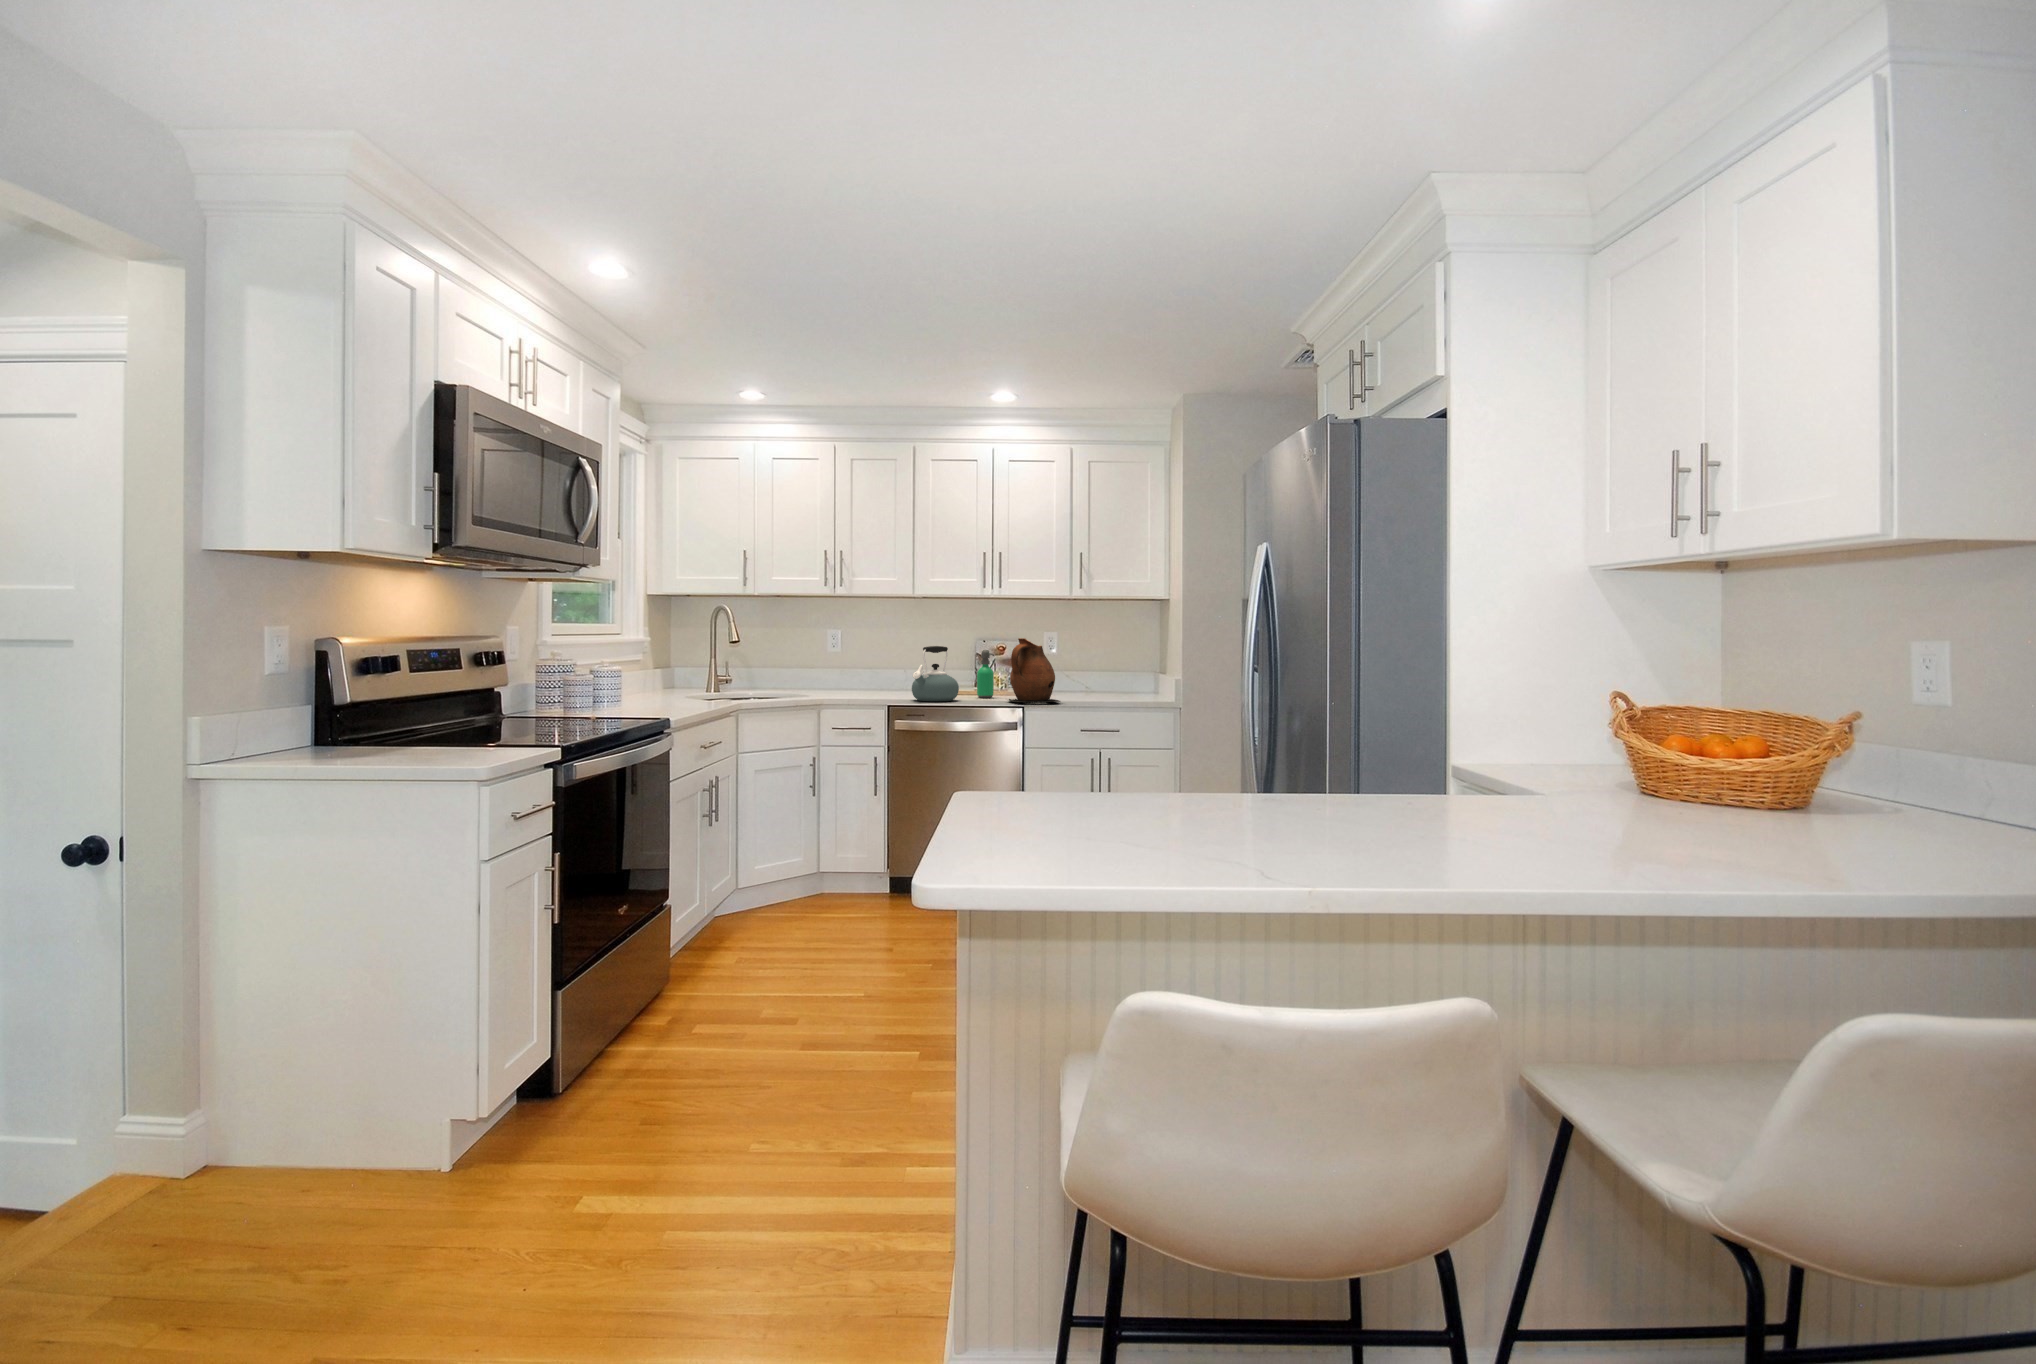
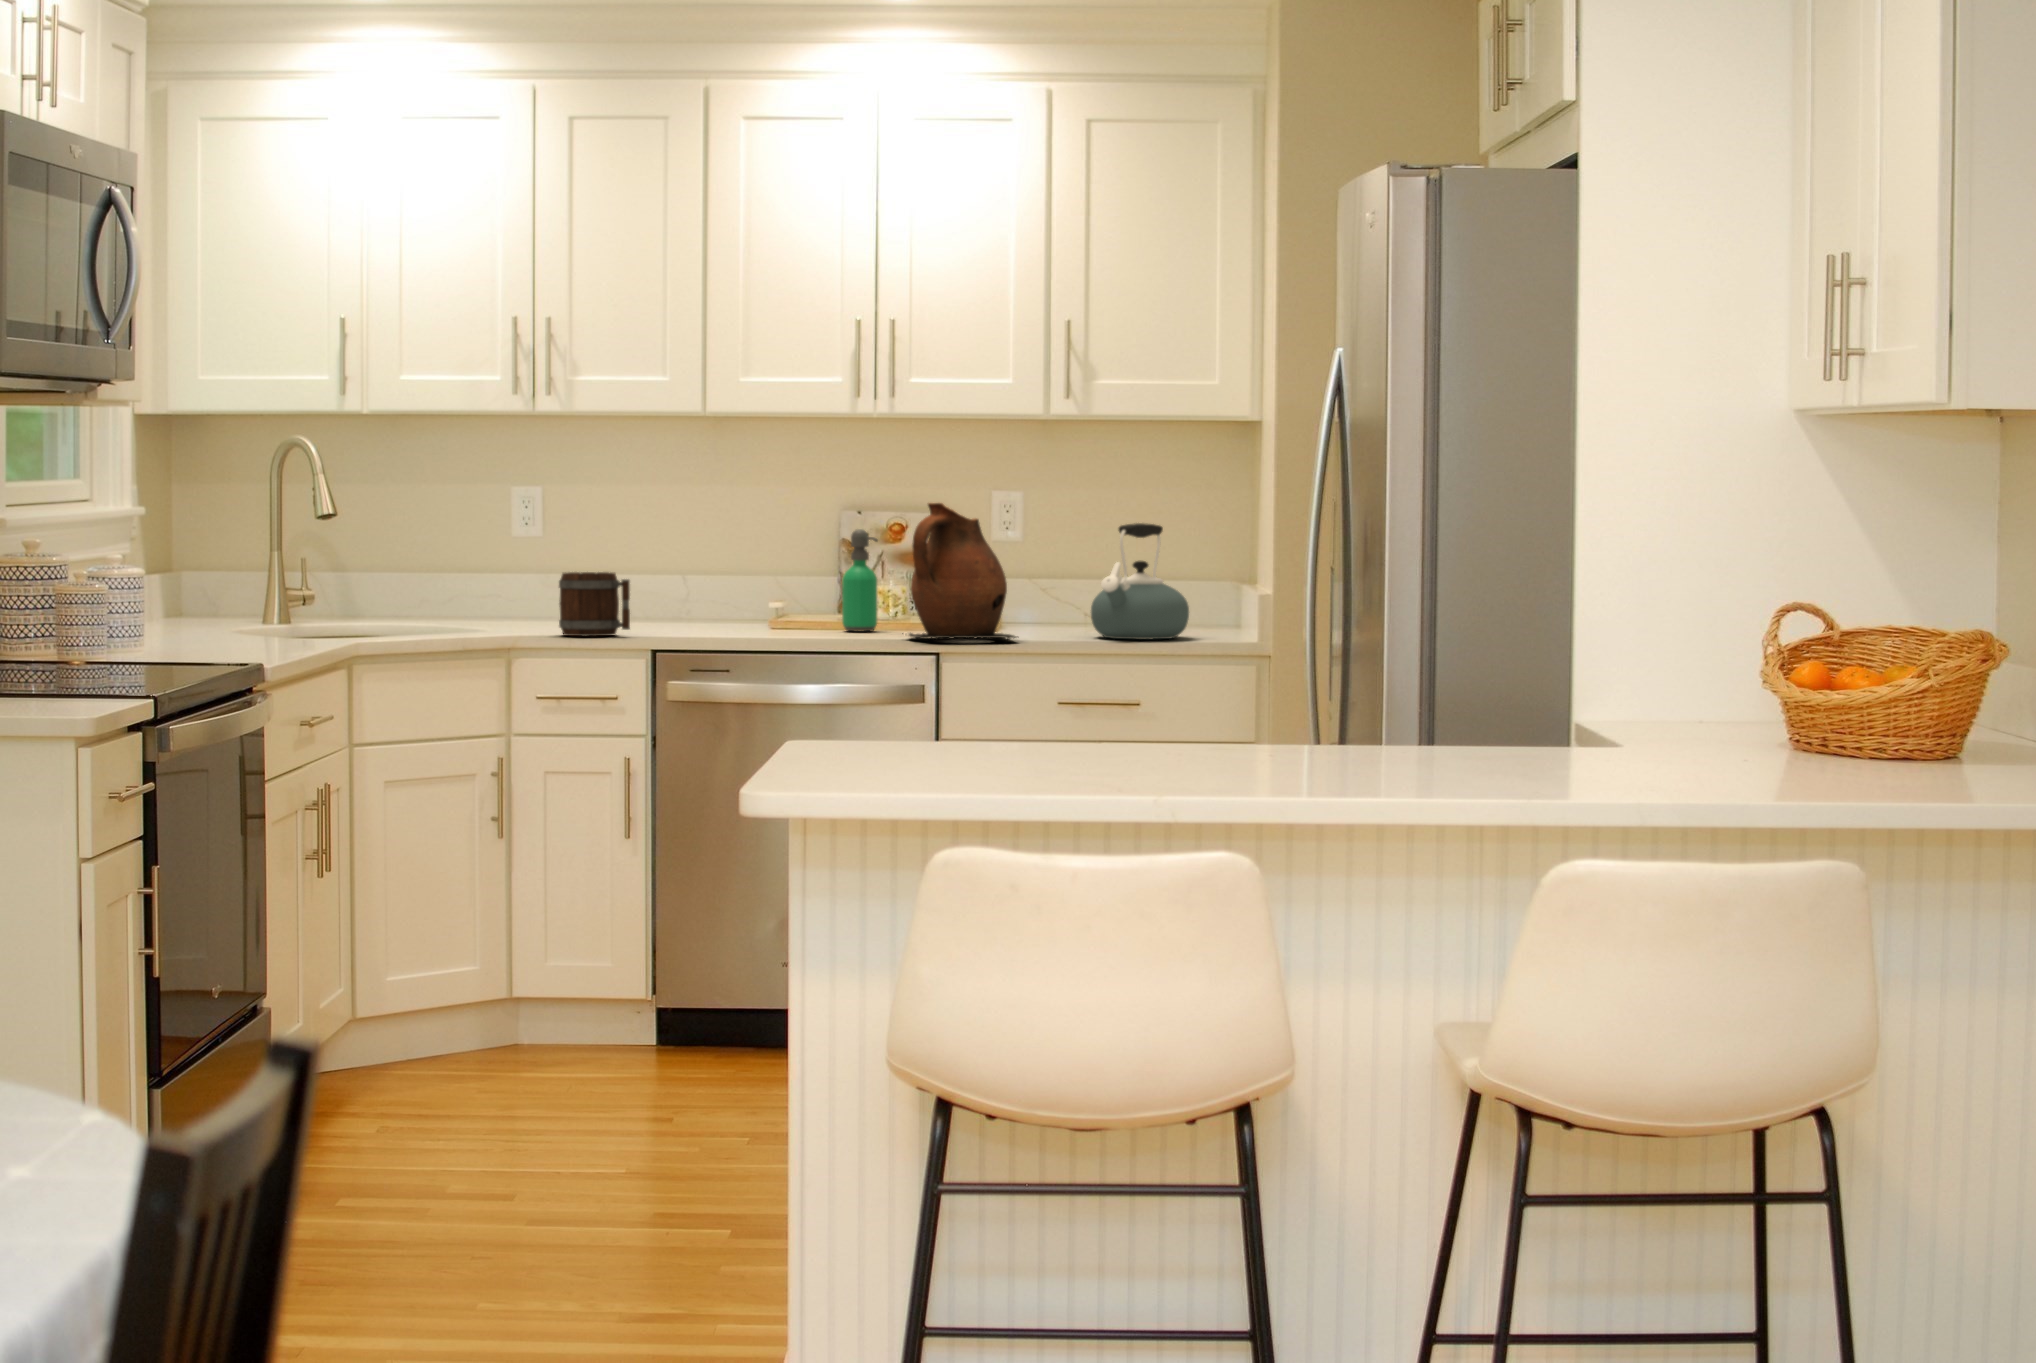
kettle: present [912,646,959,701] -> present [1091,523,1189,639]
mug: none [846,670,879,700] -> present [559,572,630,636]

